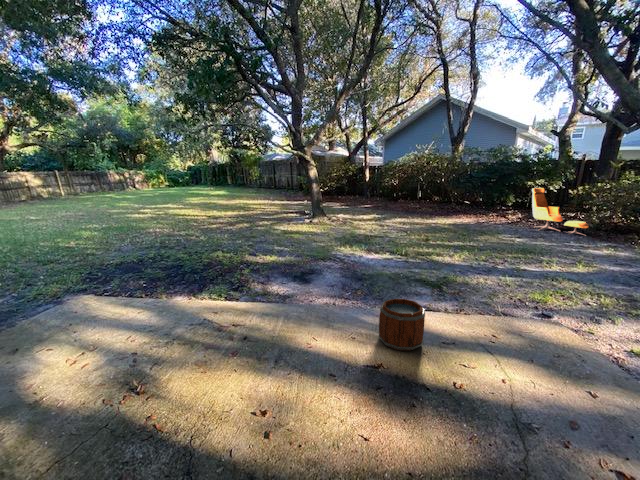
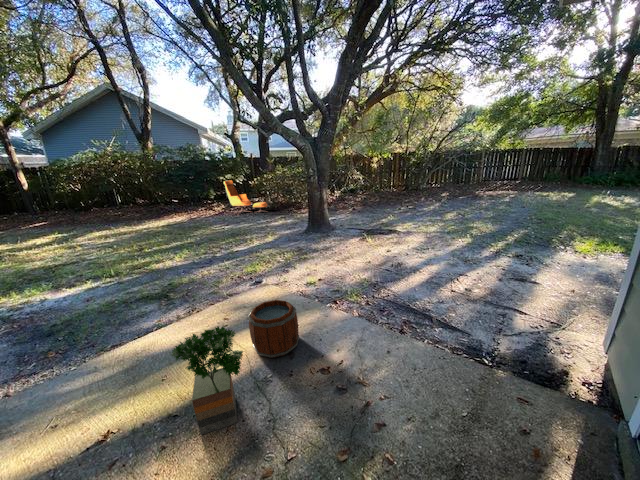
bucket: present [379,299,425,351] -> present [248,300,299,358]
potted tree: none [444,318,511,420] -> present [172,327,243,435]

